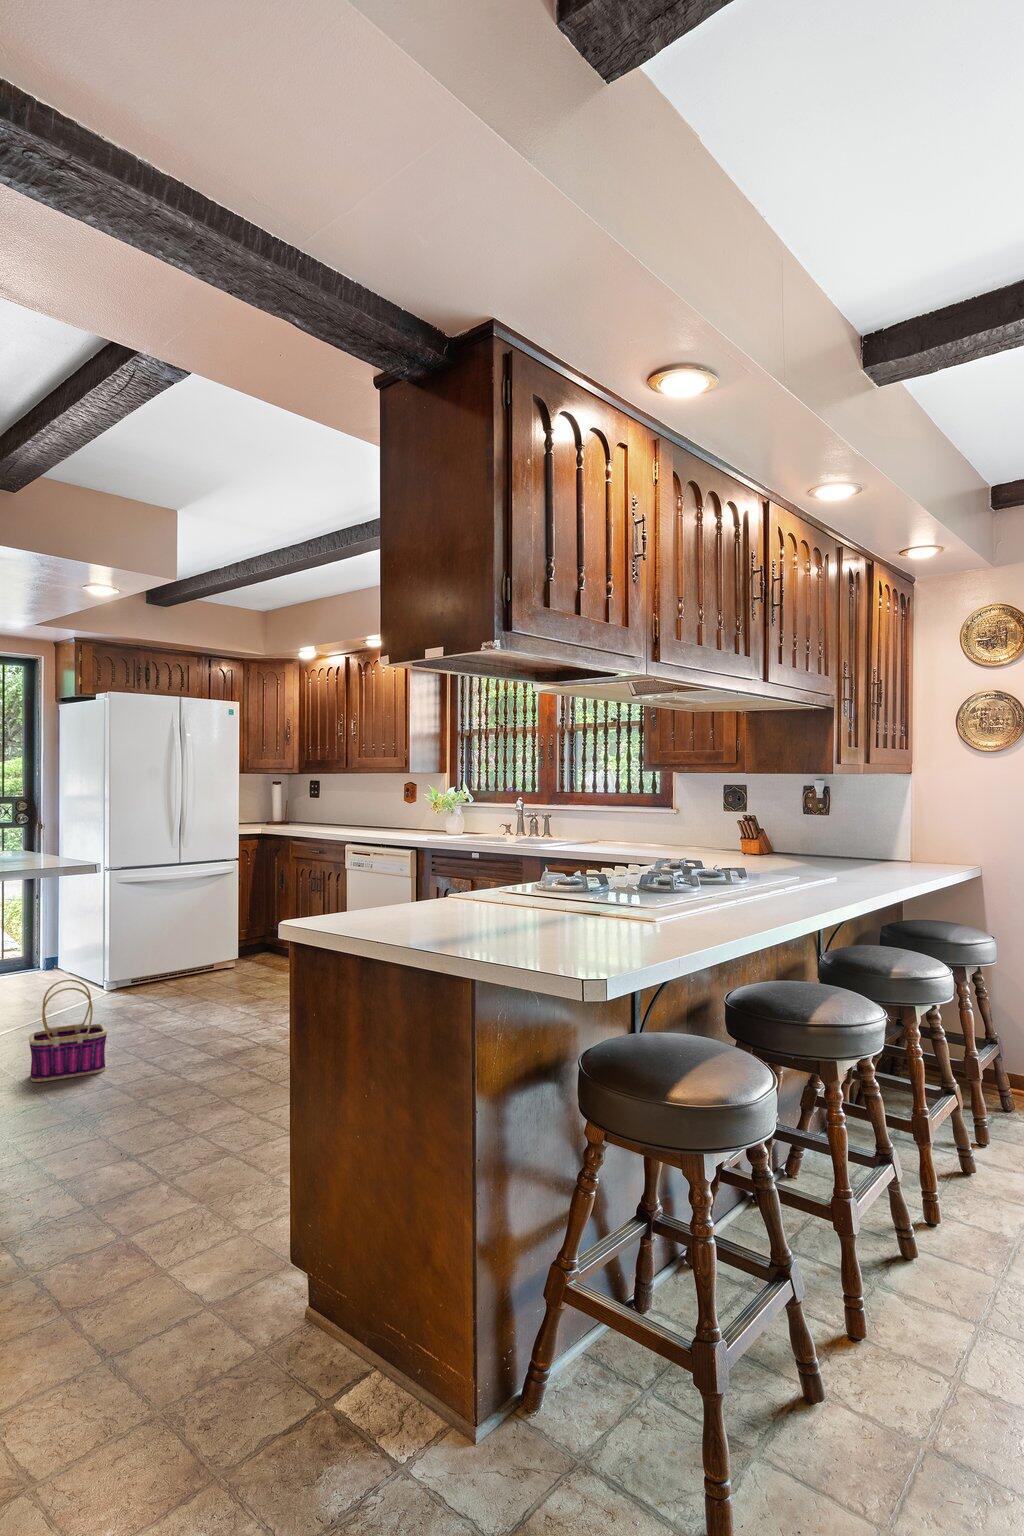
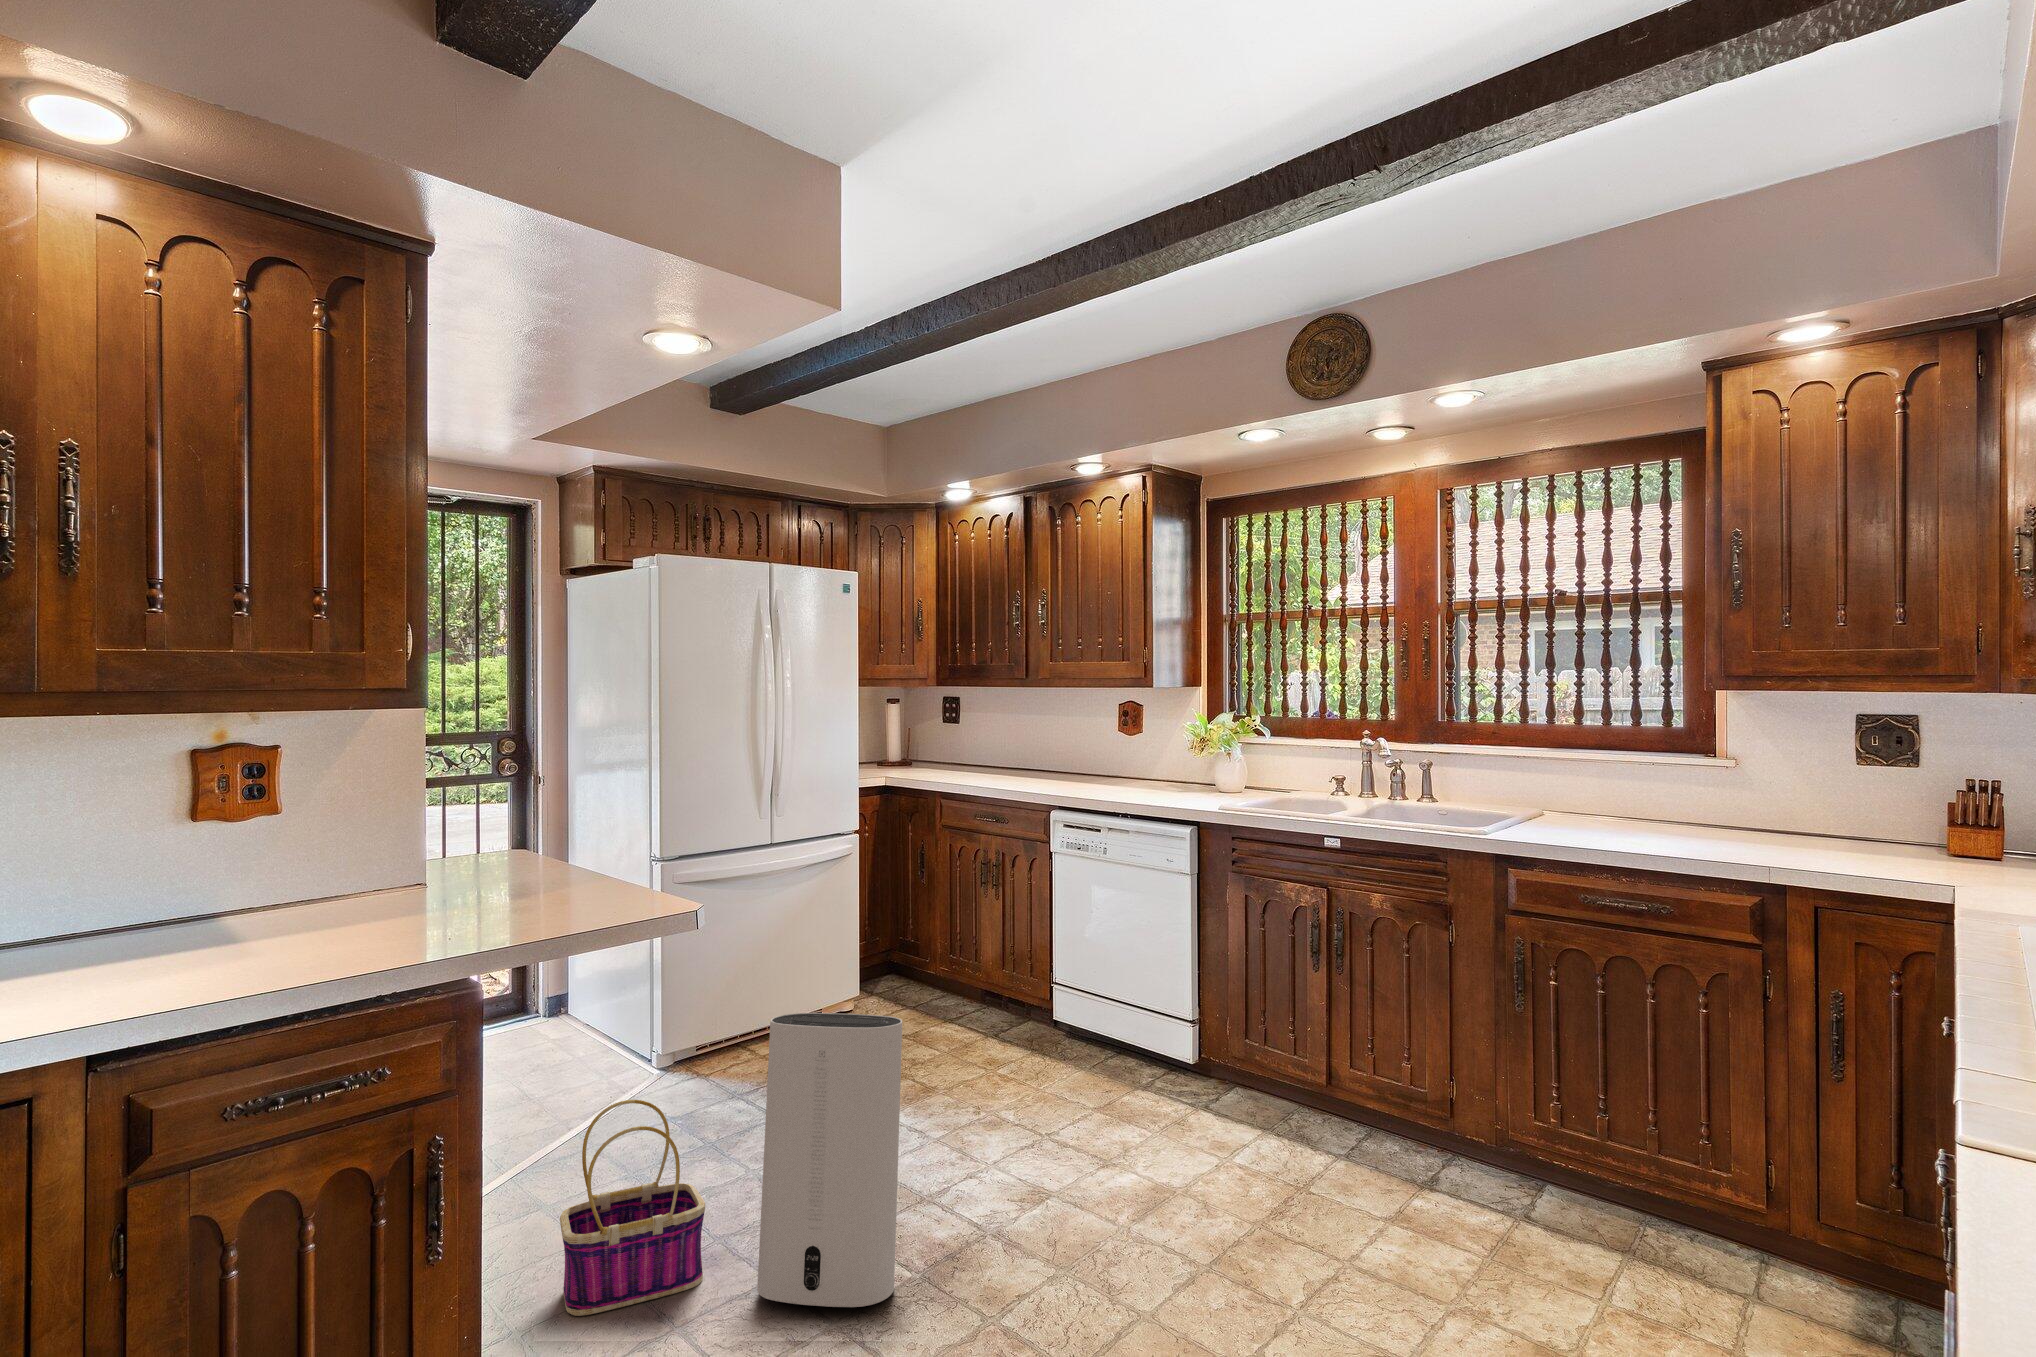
air purifier: none [131,936,212,1075] -> present [757,1013,902,1307]

